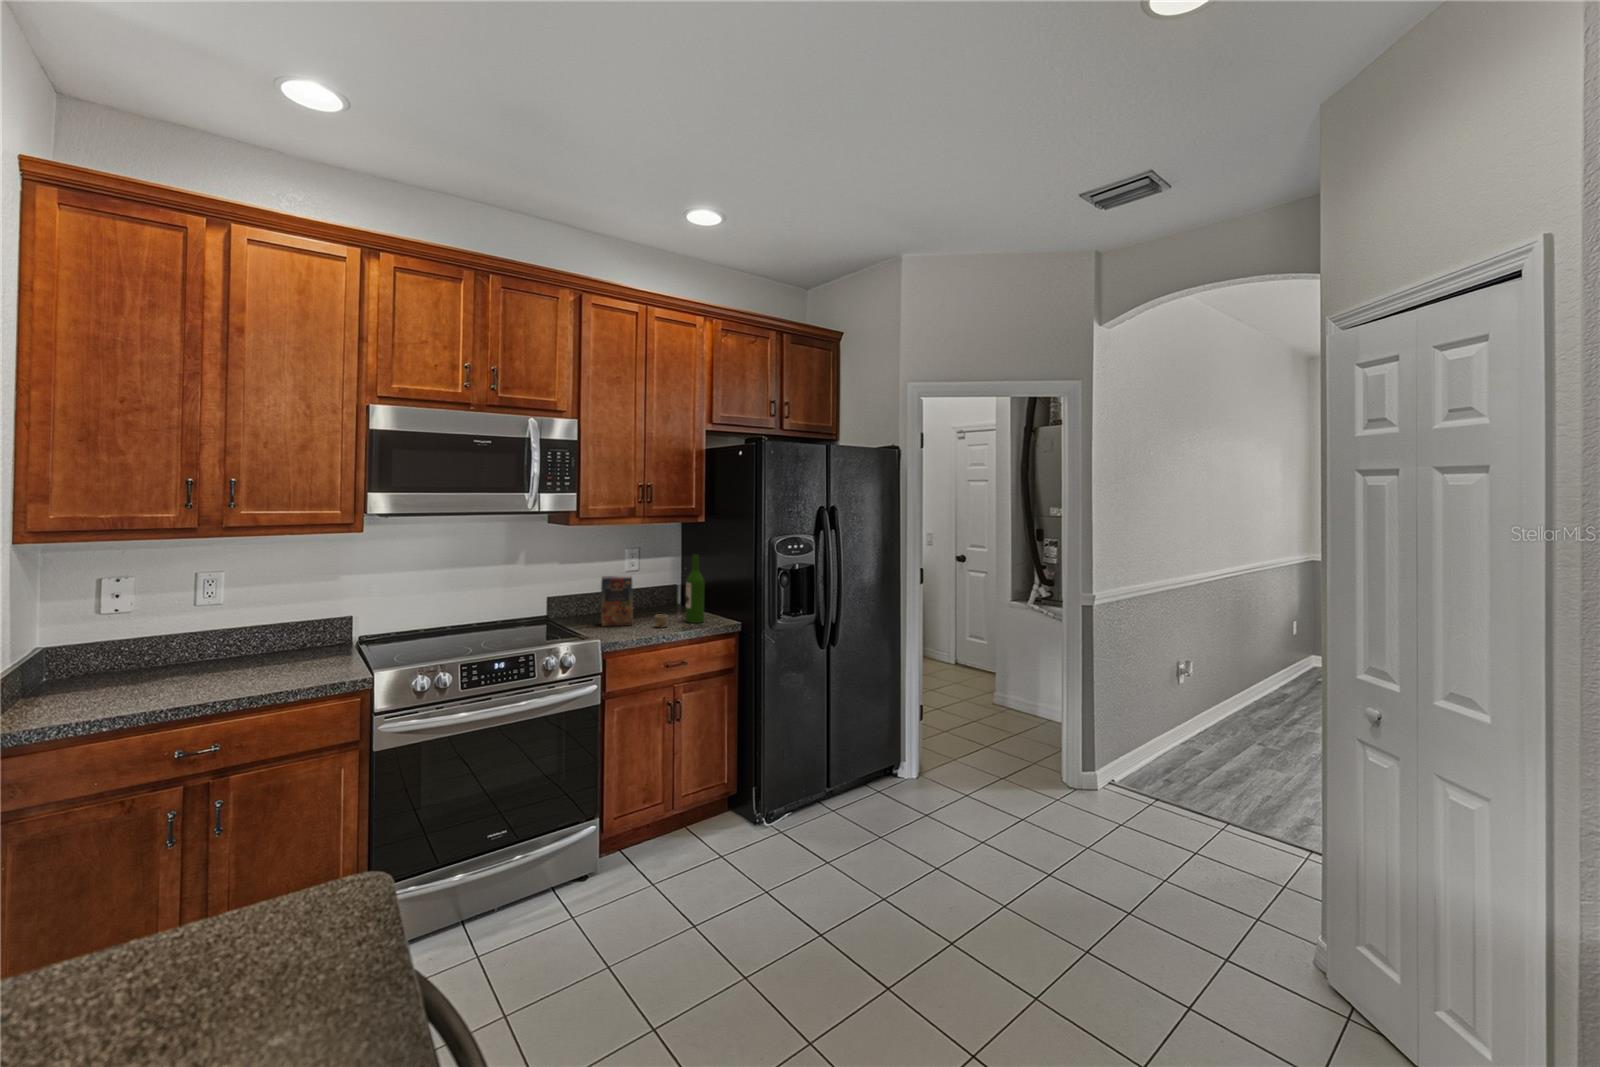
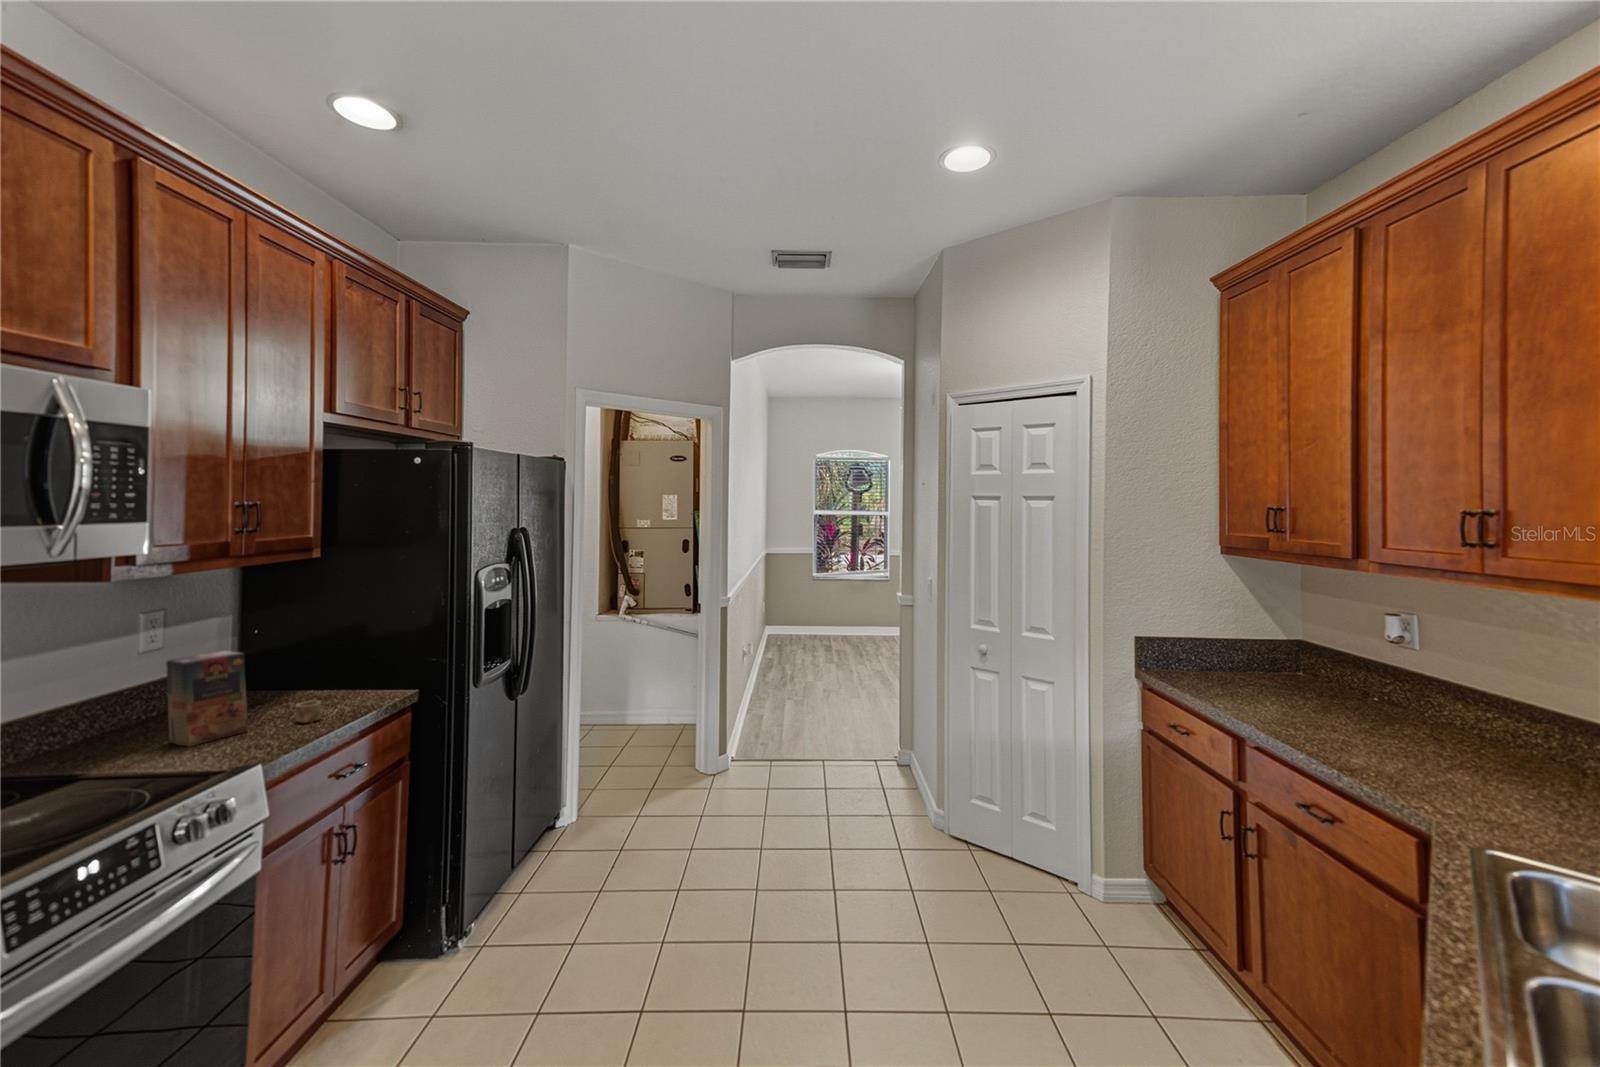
wine bottle: present [686,555,705,623] -> none [324,603,358,706]

